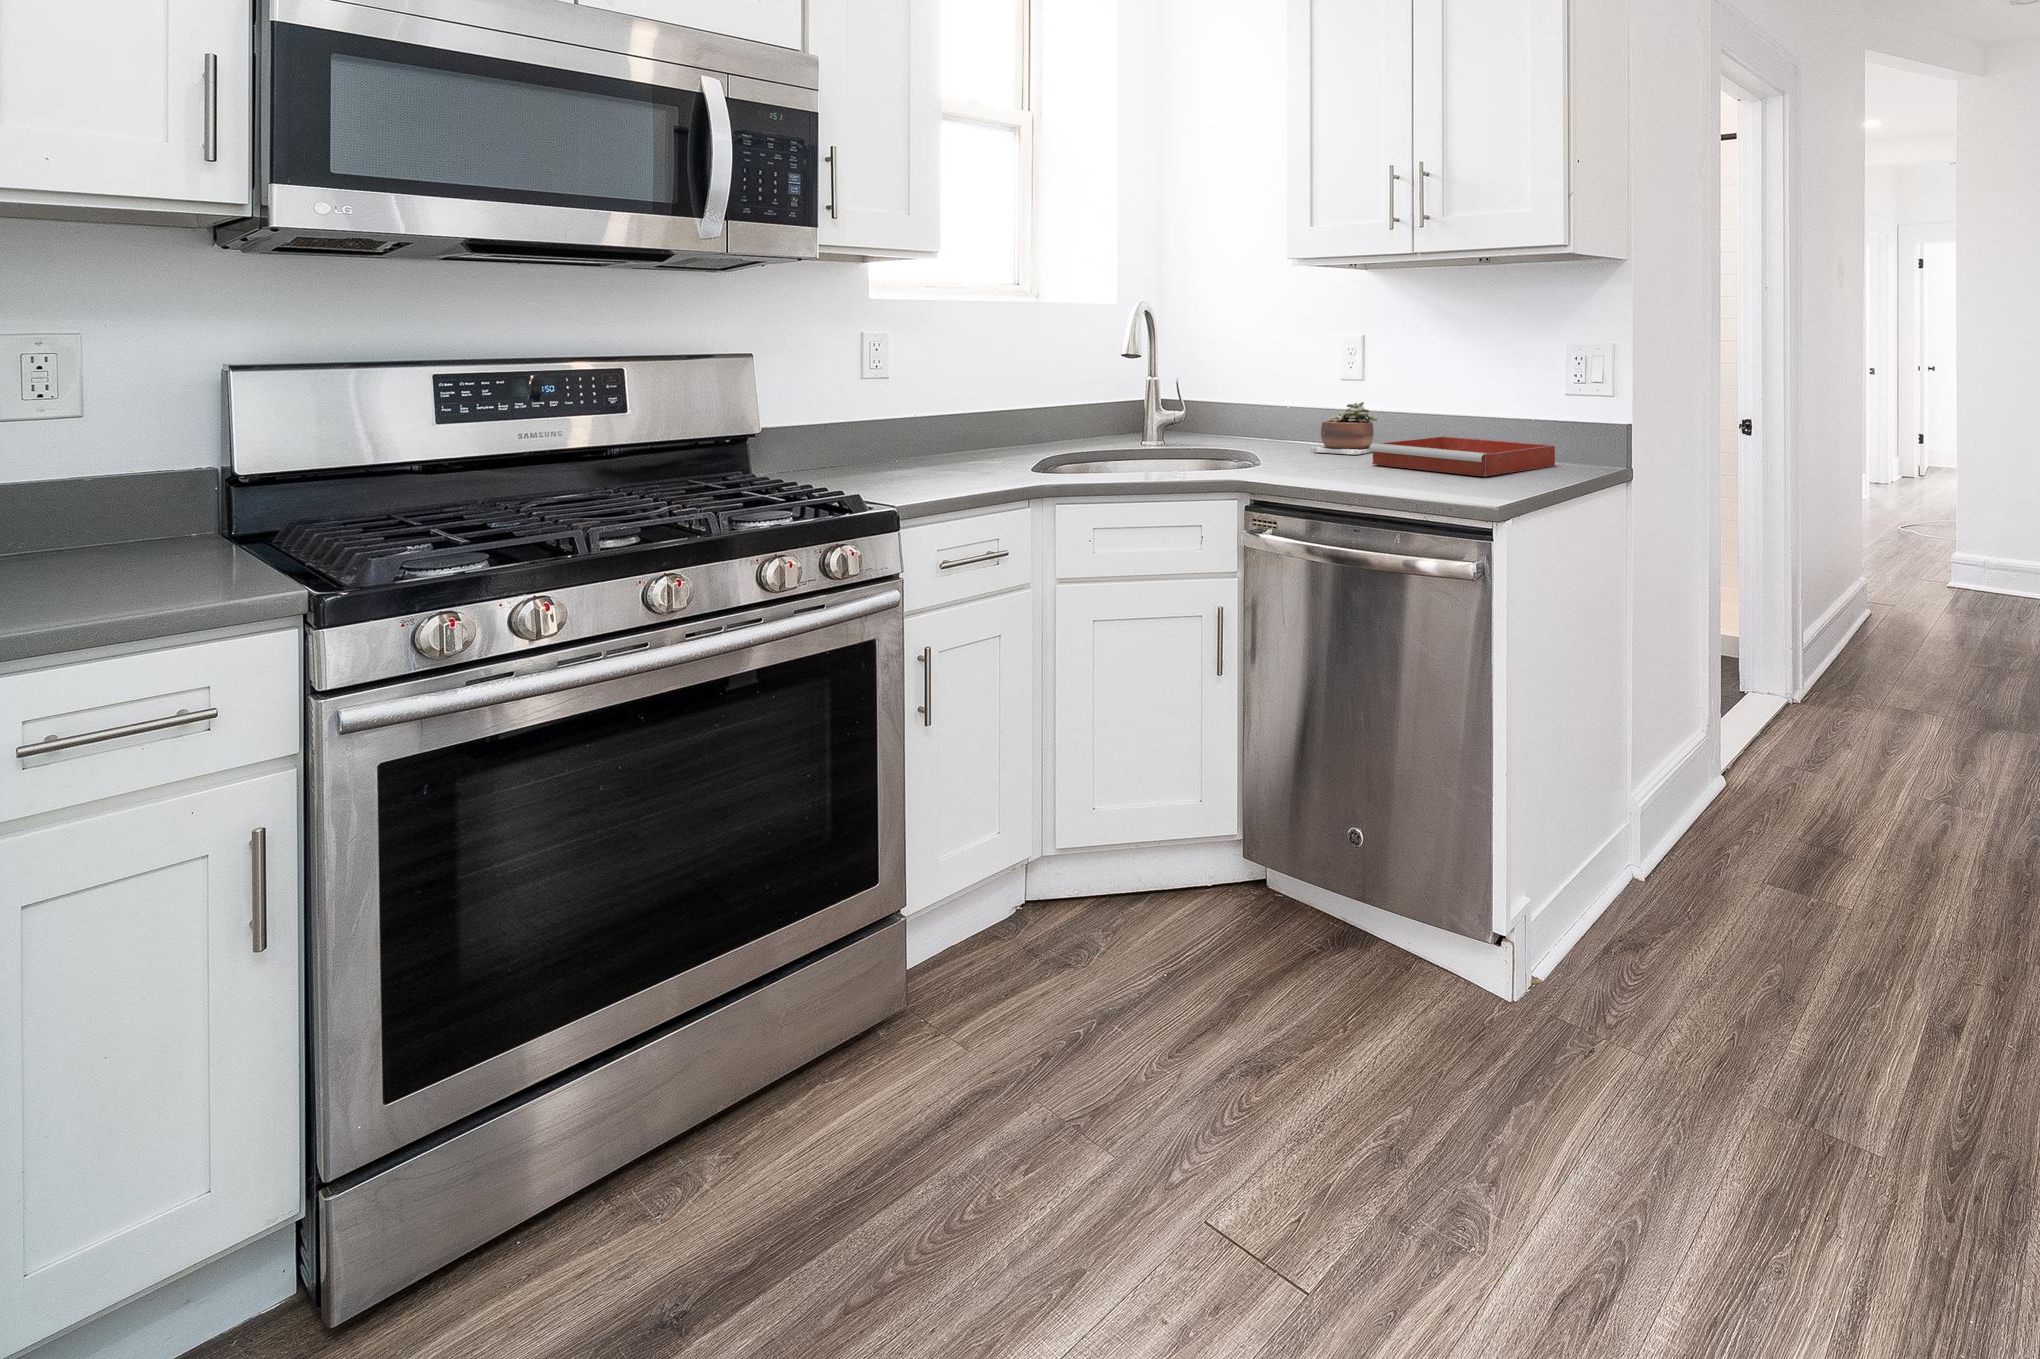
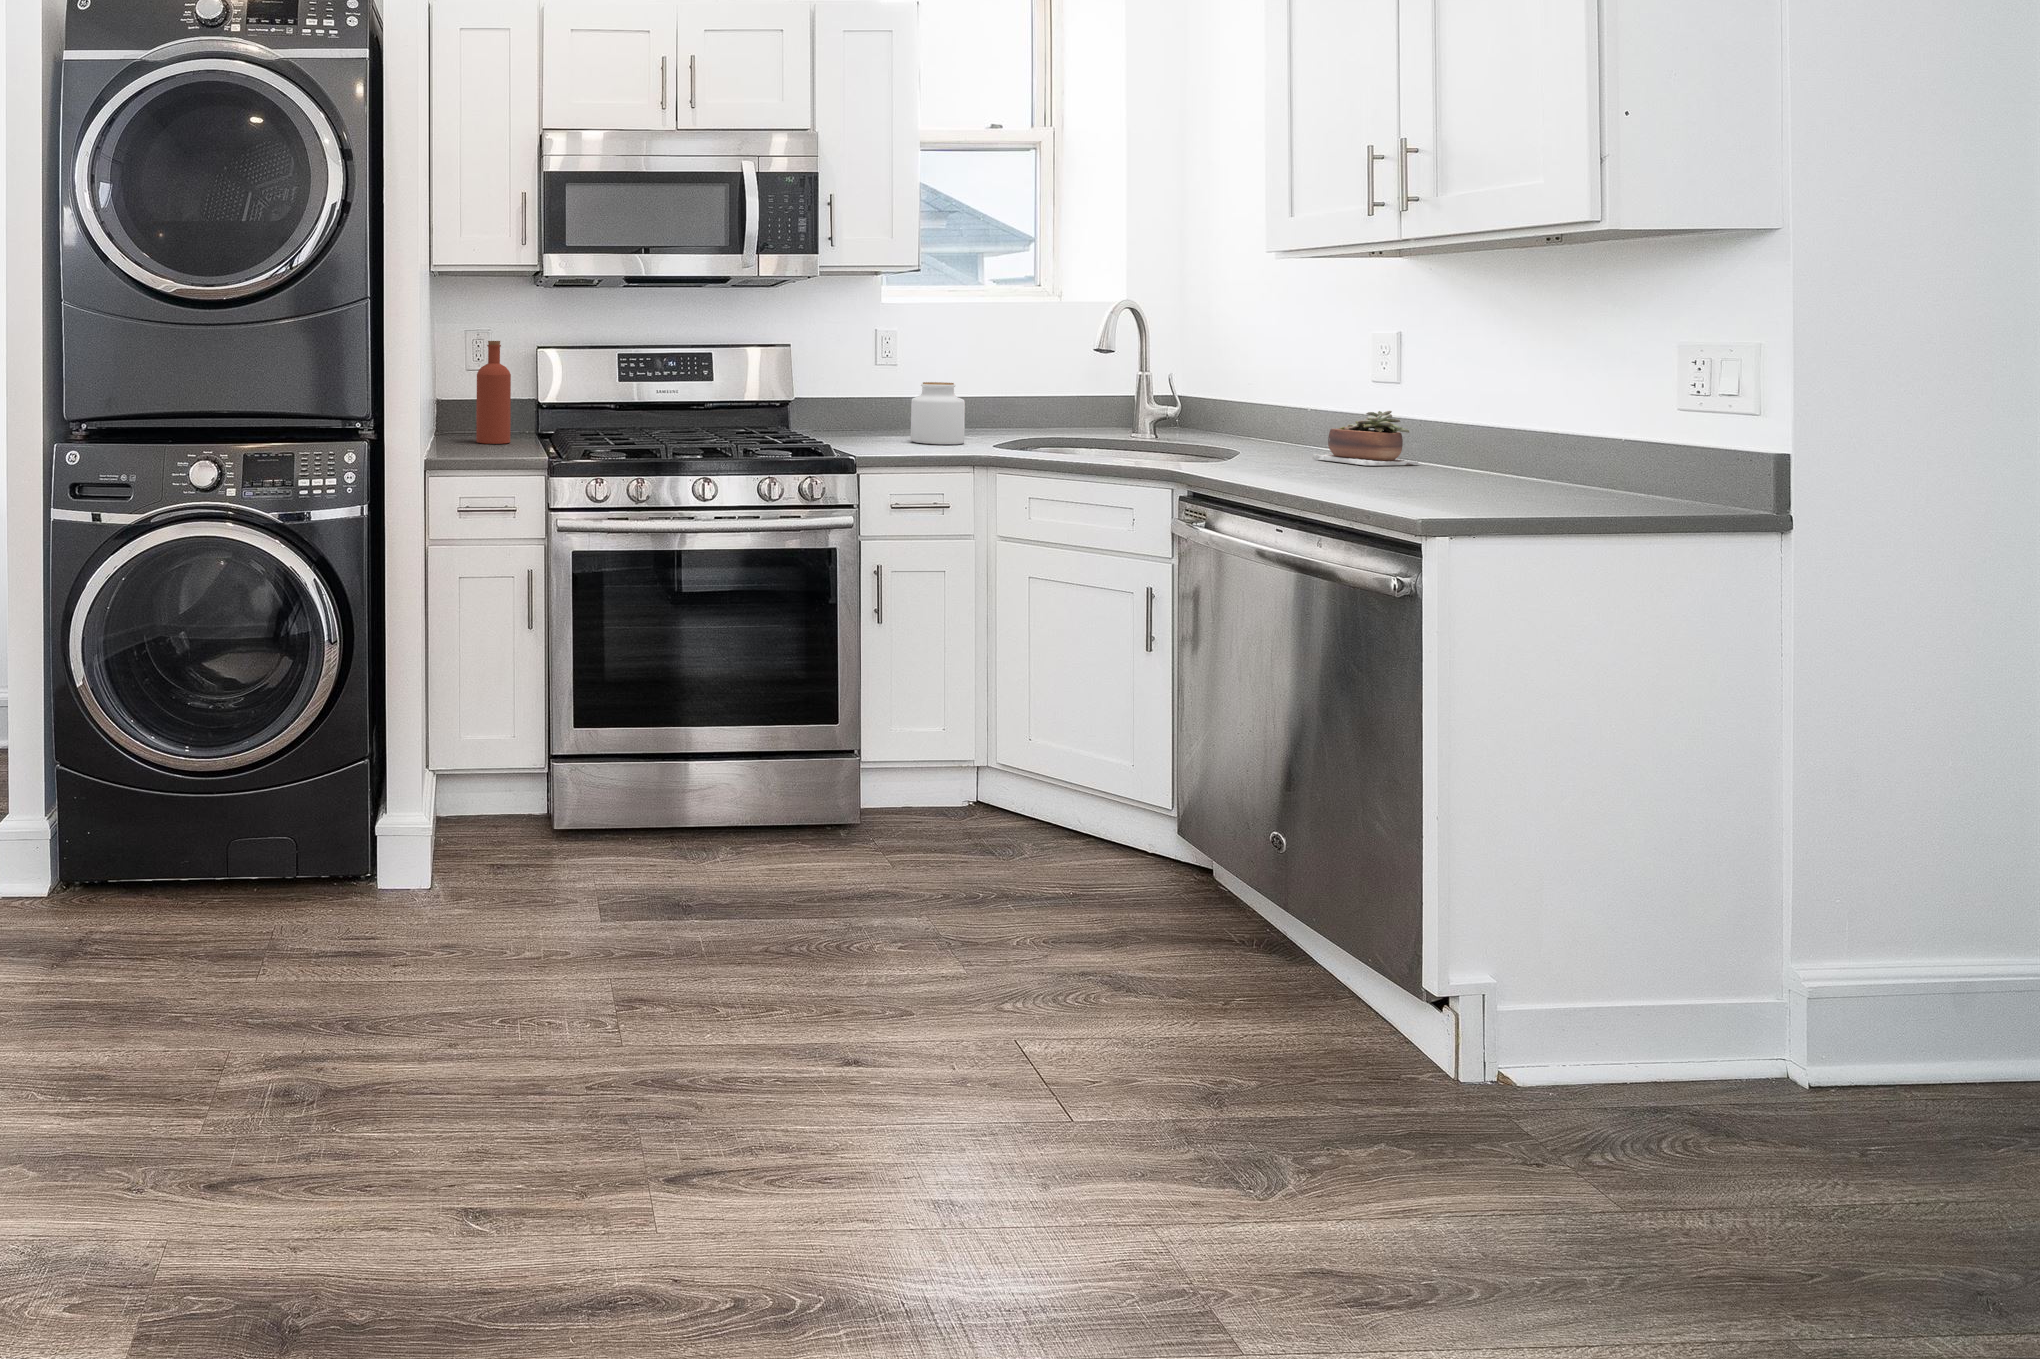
bottle: none [77,355,183,574] -> present [476,341,511,444]
jar: none [921,394,987,474] -> present [911,382,965,444]
tray: present [1369,437,1555,476] -> none [1361,452,1657,500]

